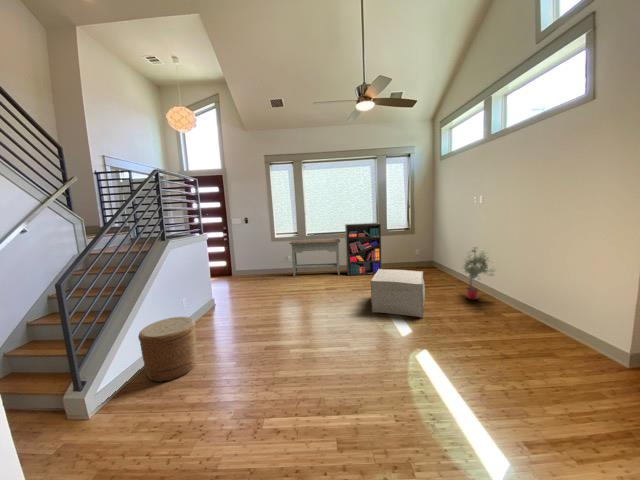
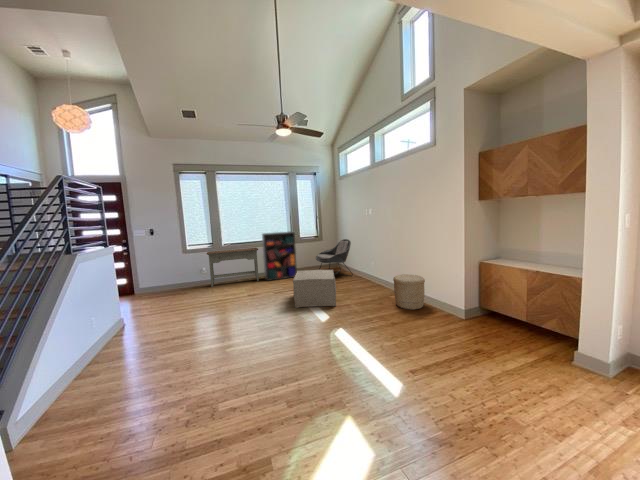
lounge chair: none [405,234,451,281] -> present [316,239,353,276]
potted tree: present [463,247,495,300] -> none [361,248,384,289]
woven basket: present [138,317,196,382] -> present [393,274,425,310]

